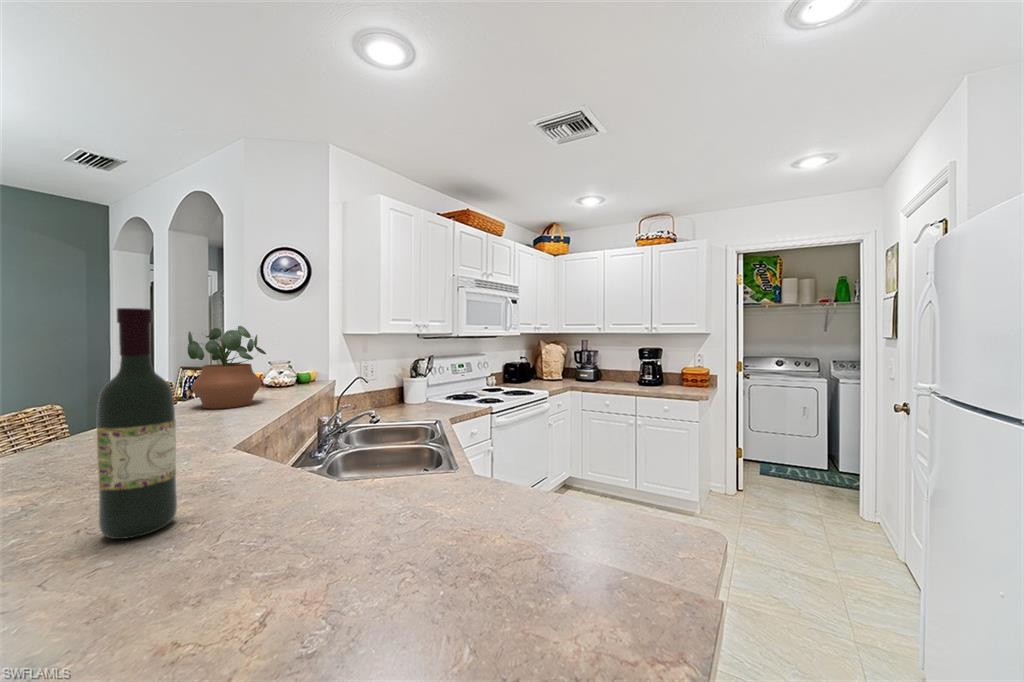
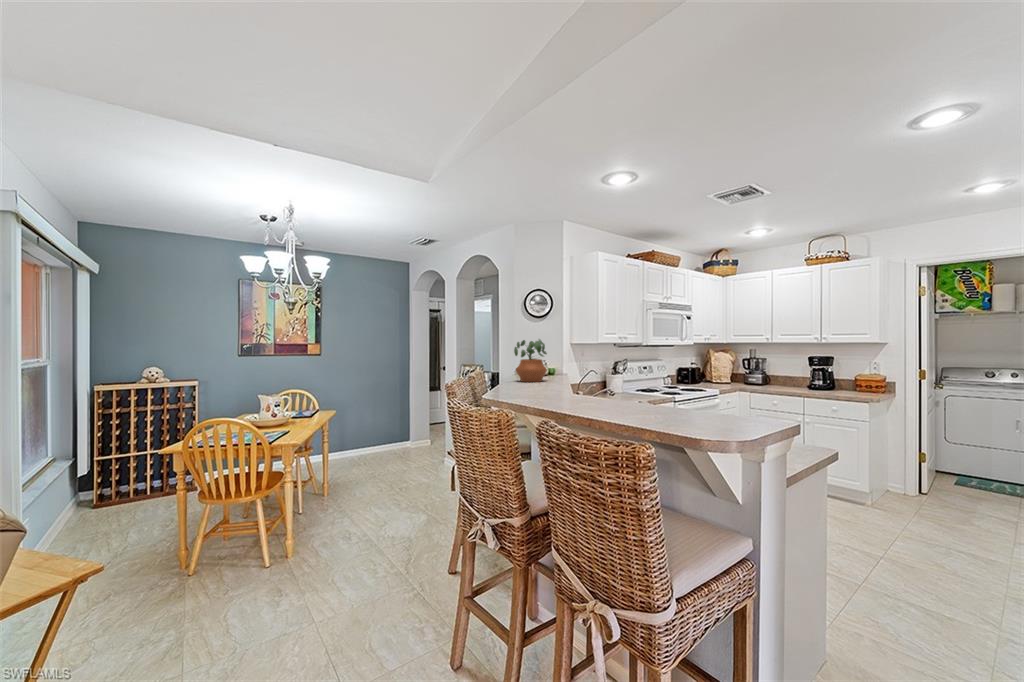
wine bottle: present [97,308,177,539] -> none [577,334,594,402]

